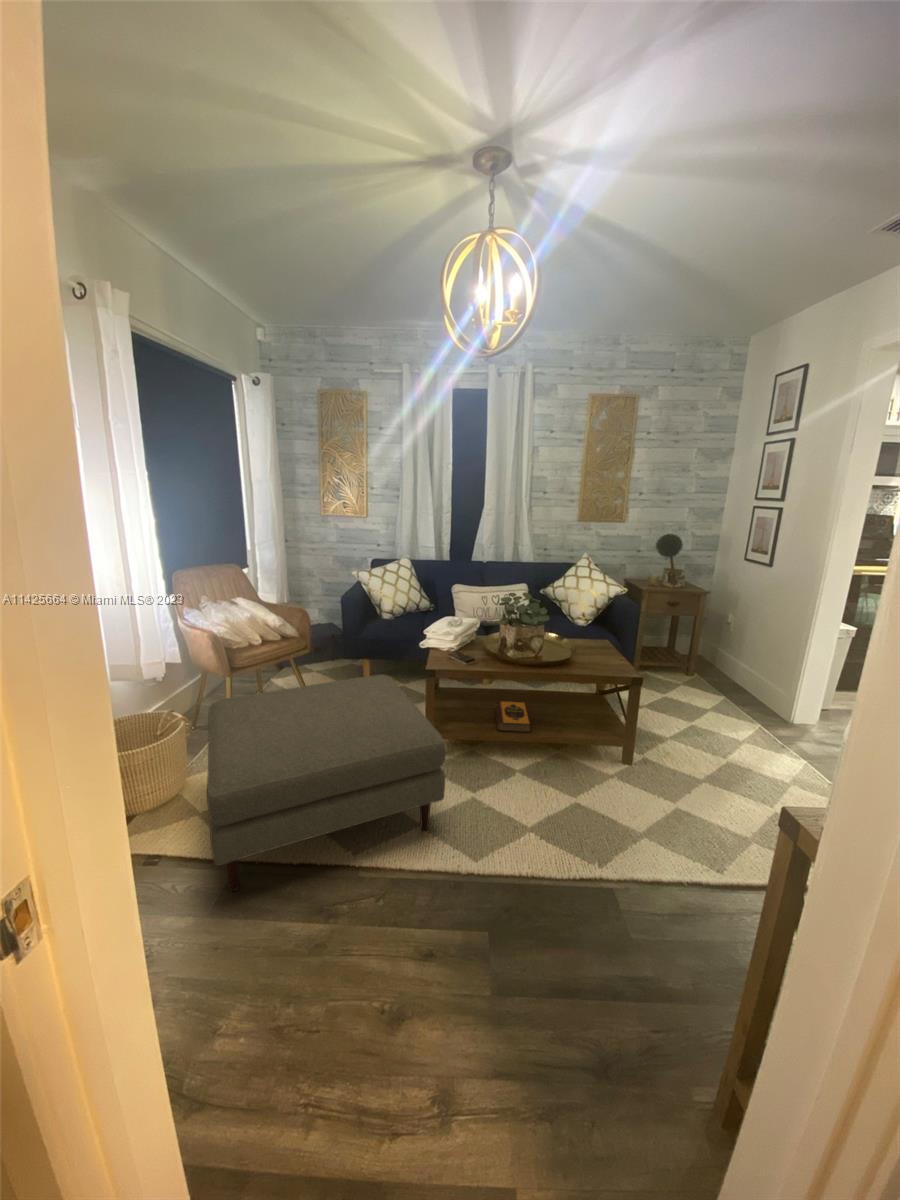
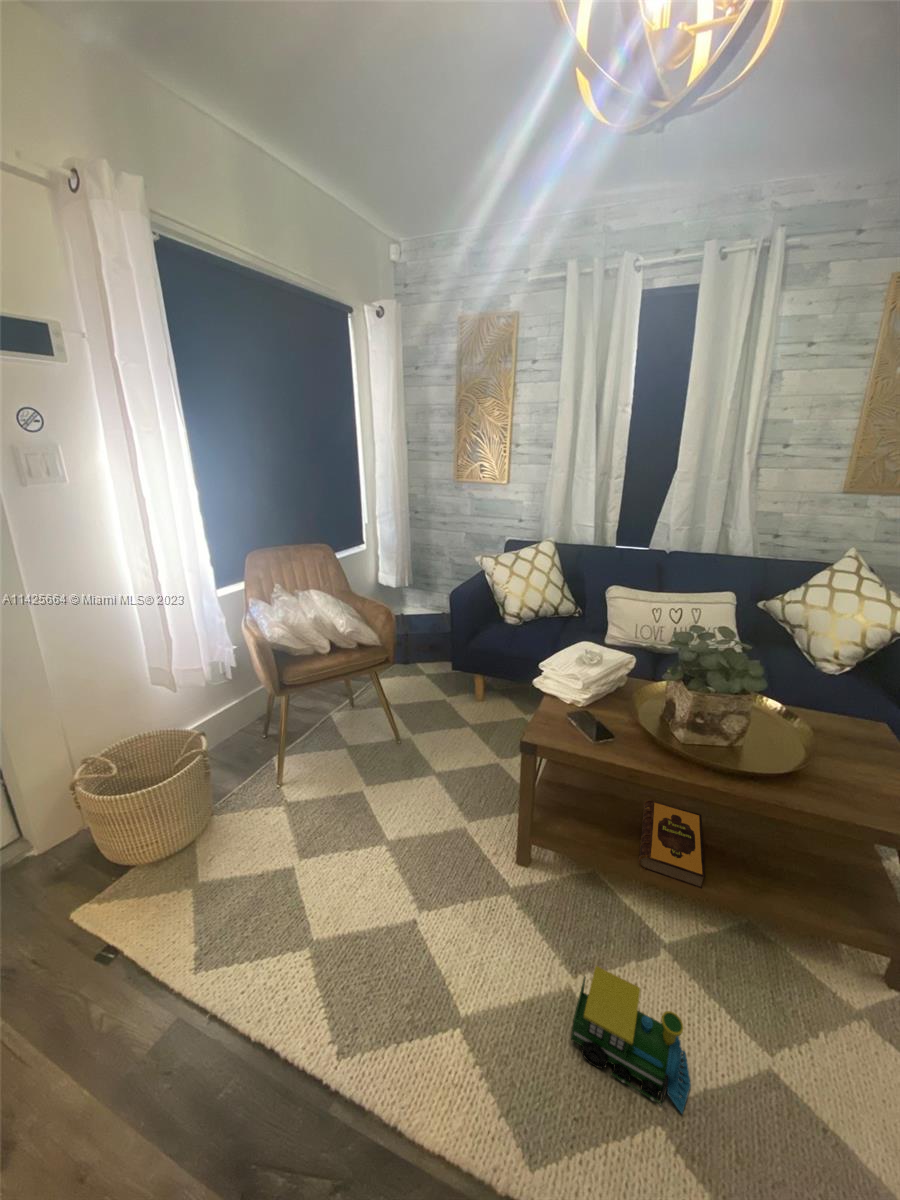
ottoman: present [207,675,445,891] -> none [83,732,505,1064]
toy train: none [477,774,536,823] -> present [571,966,691,1113]

